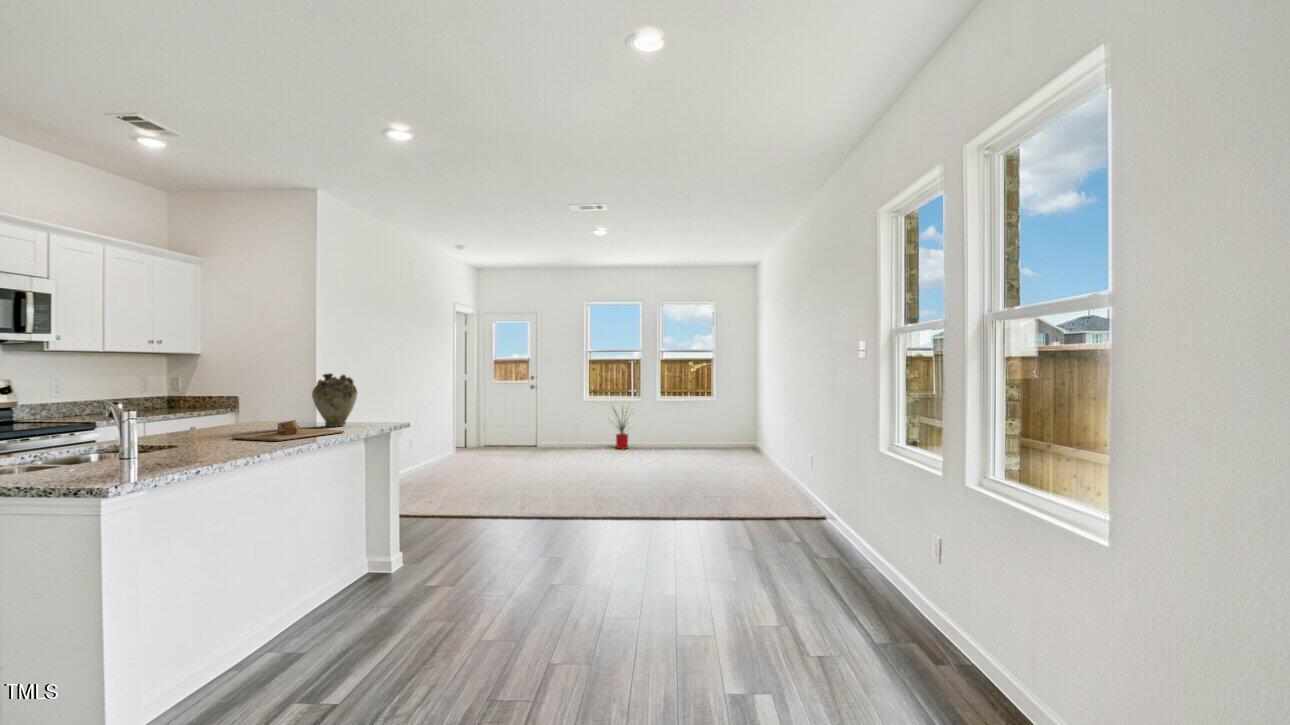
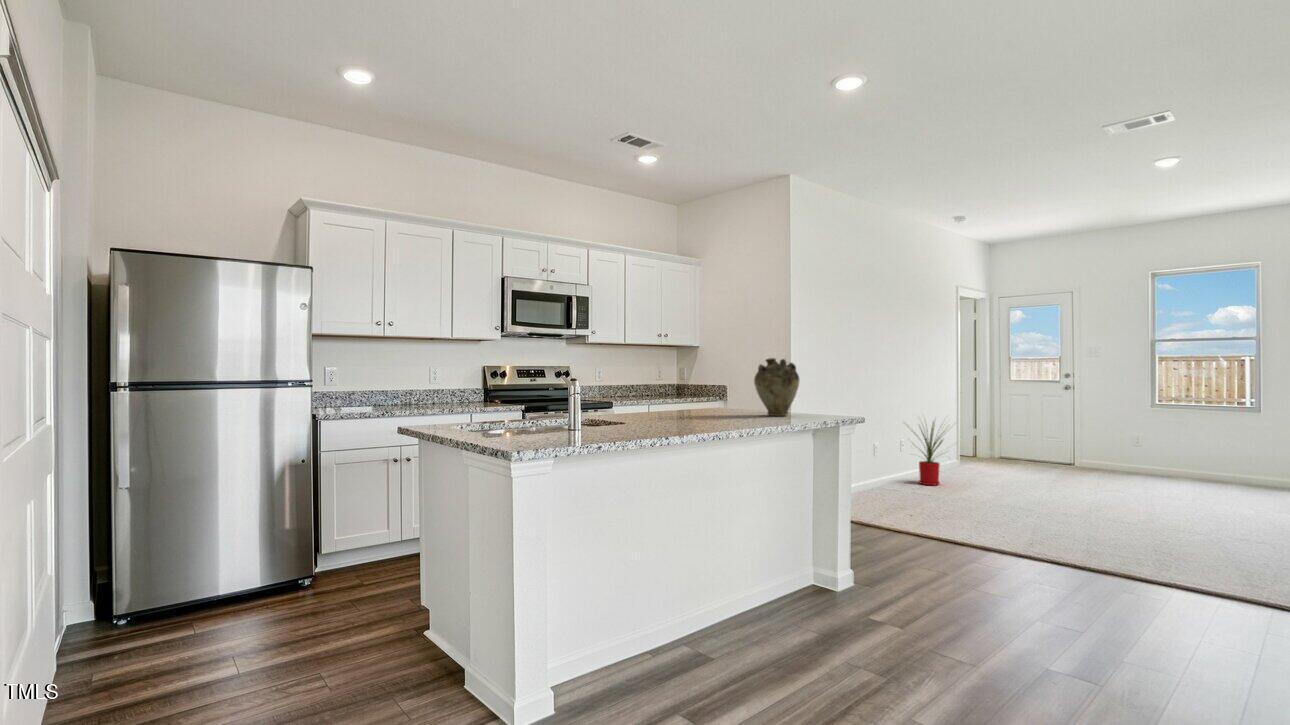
house plant: present [613,409,628,449] -> present [915,422,943,485]
cutting board: present [232,420,344,441] -> none [672,405,775,425]

